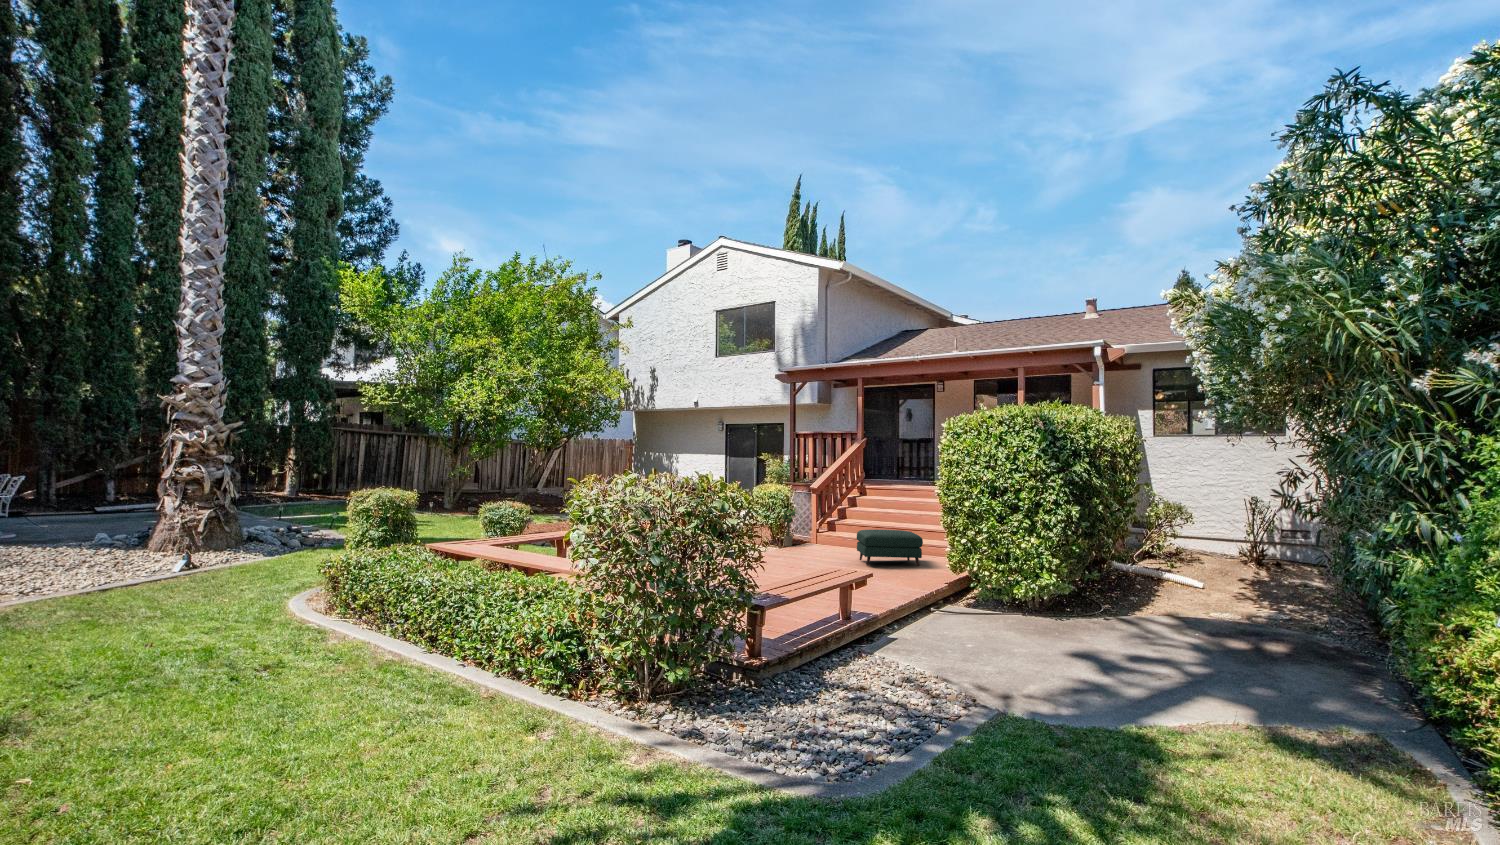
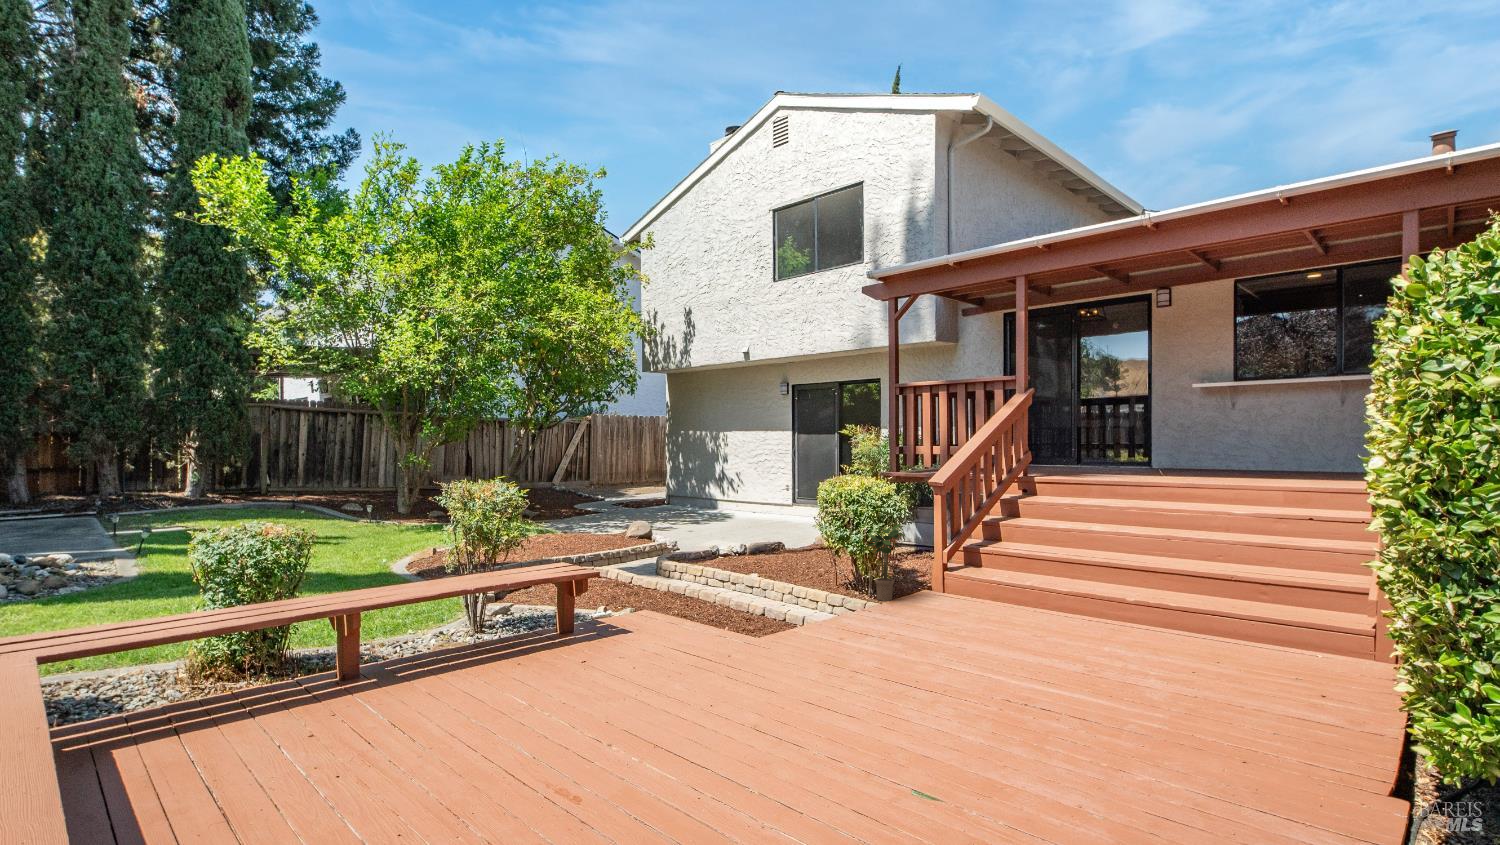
ottoman: present [857,530,923,566] -> none [1048,586,1243,694]

